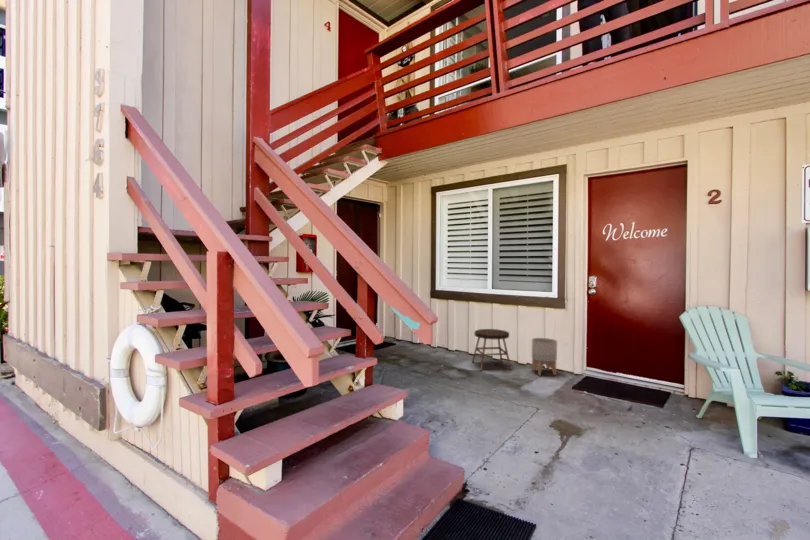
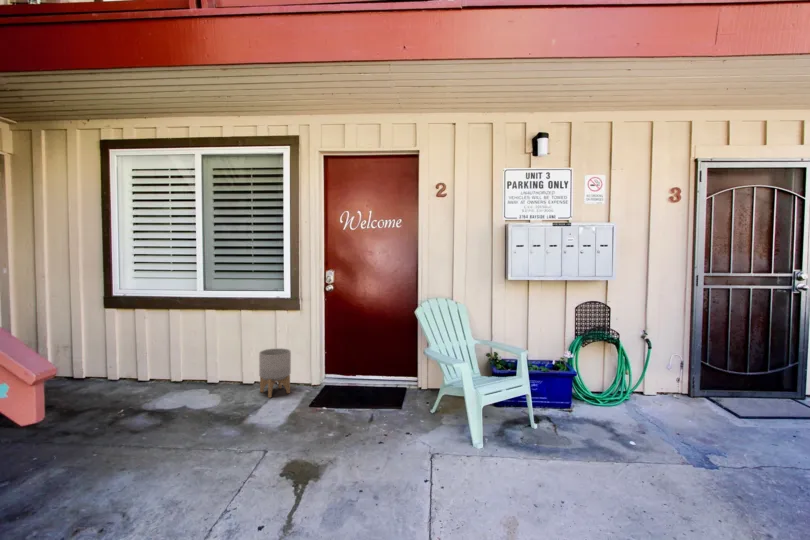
stool: present [472,329,511,370] -> none [174,344,233,407]

